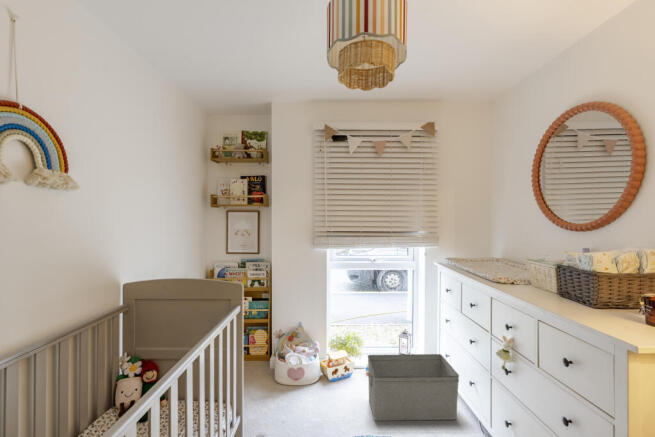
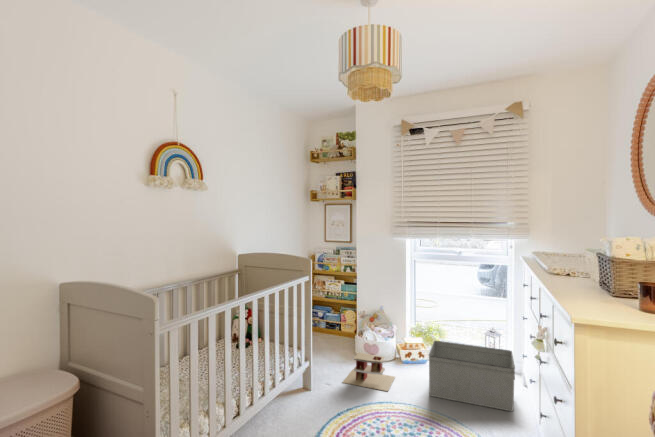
toy house: none [274,384,331,427] -> present [343,353,395,391]

